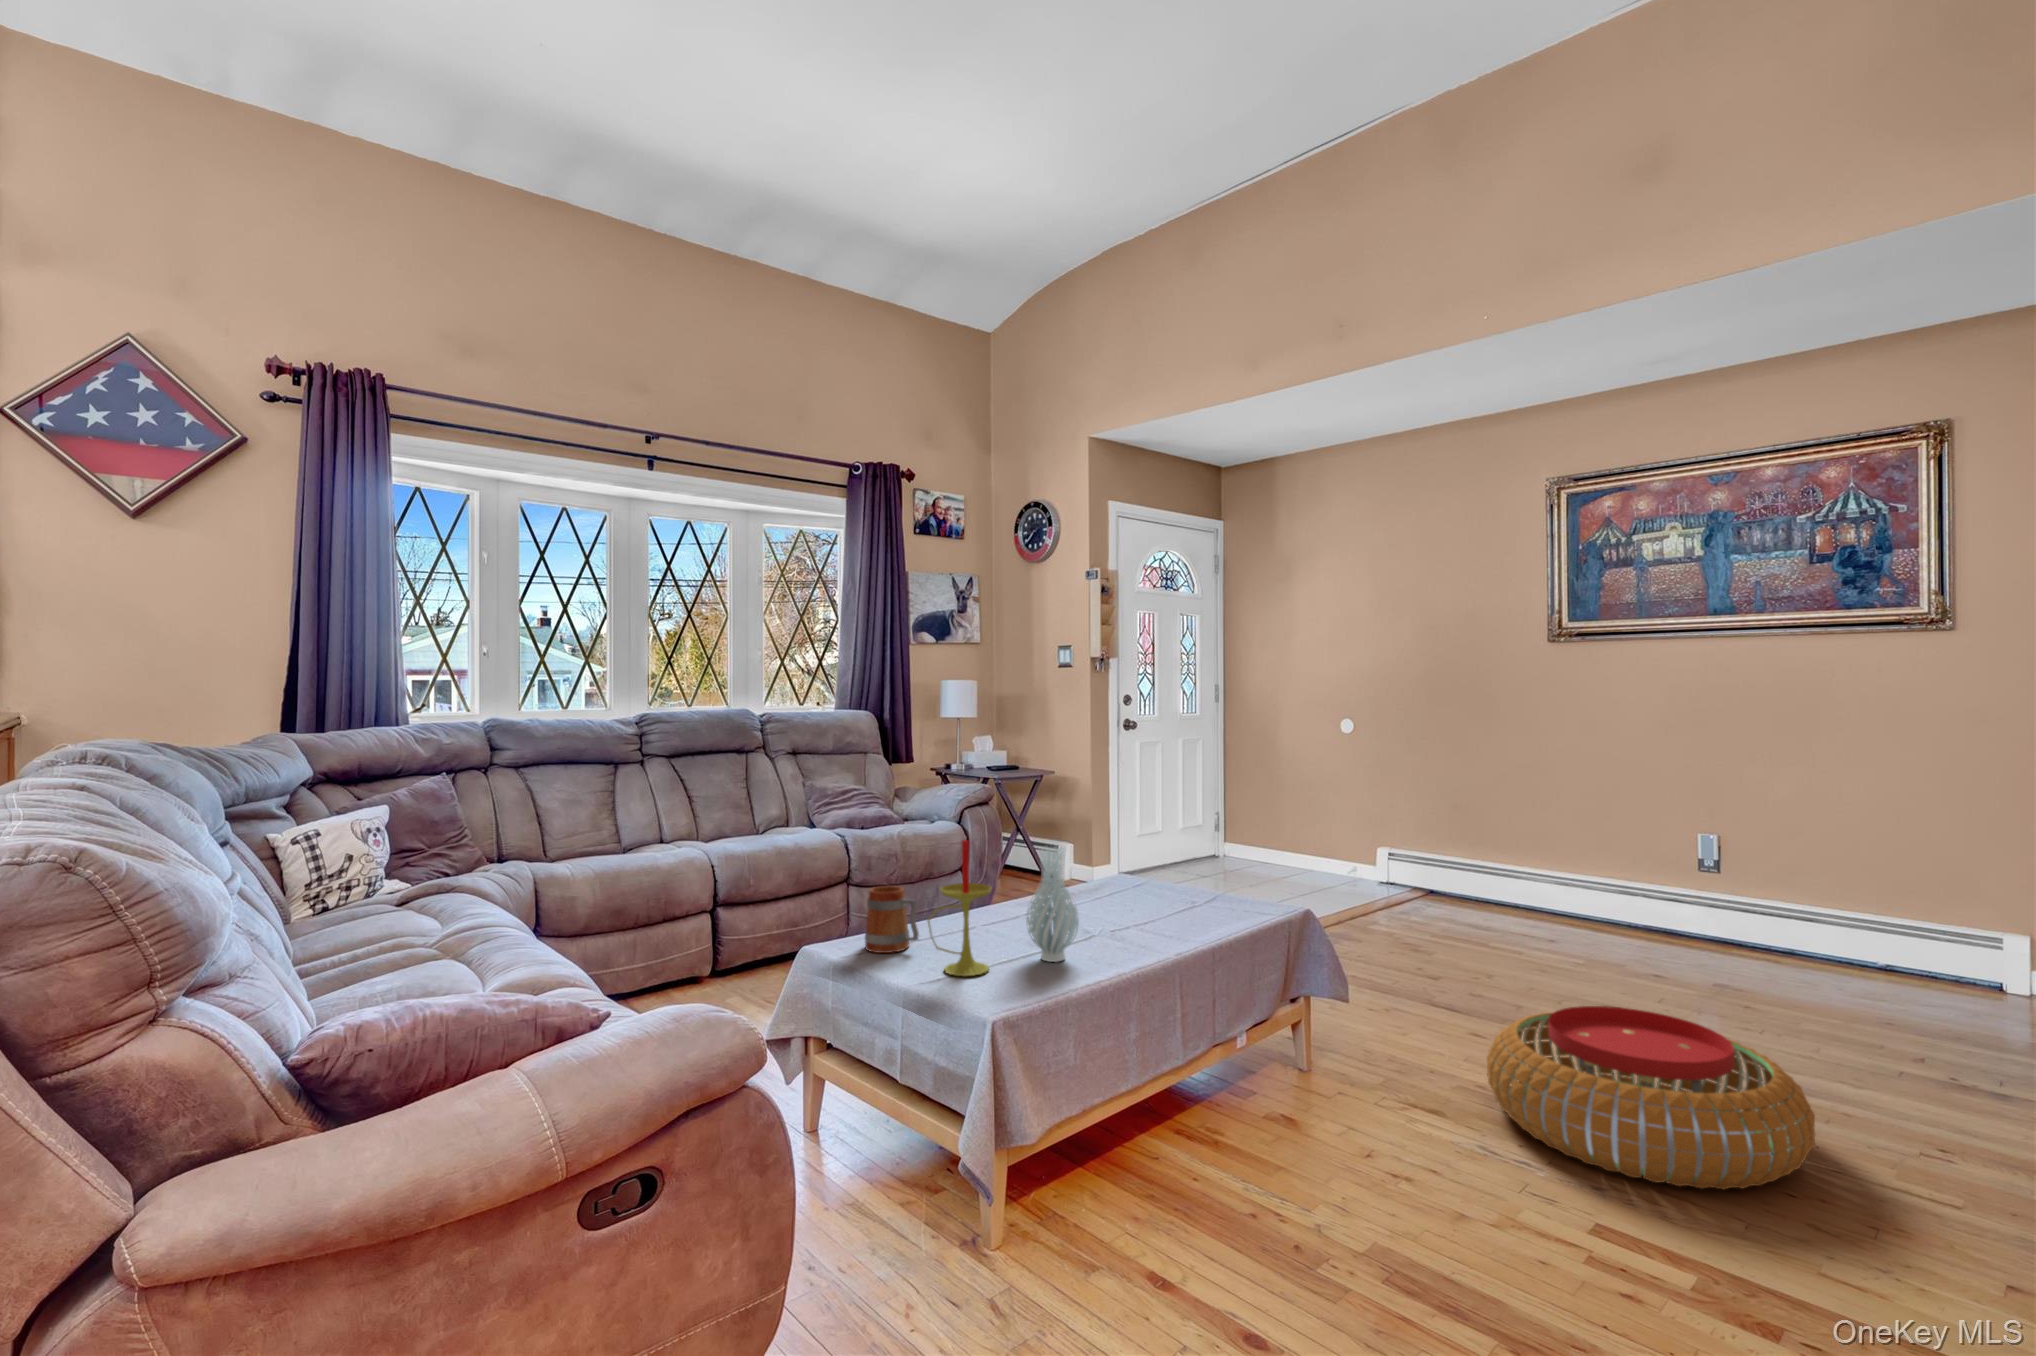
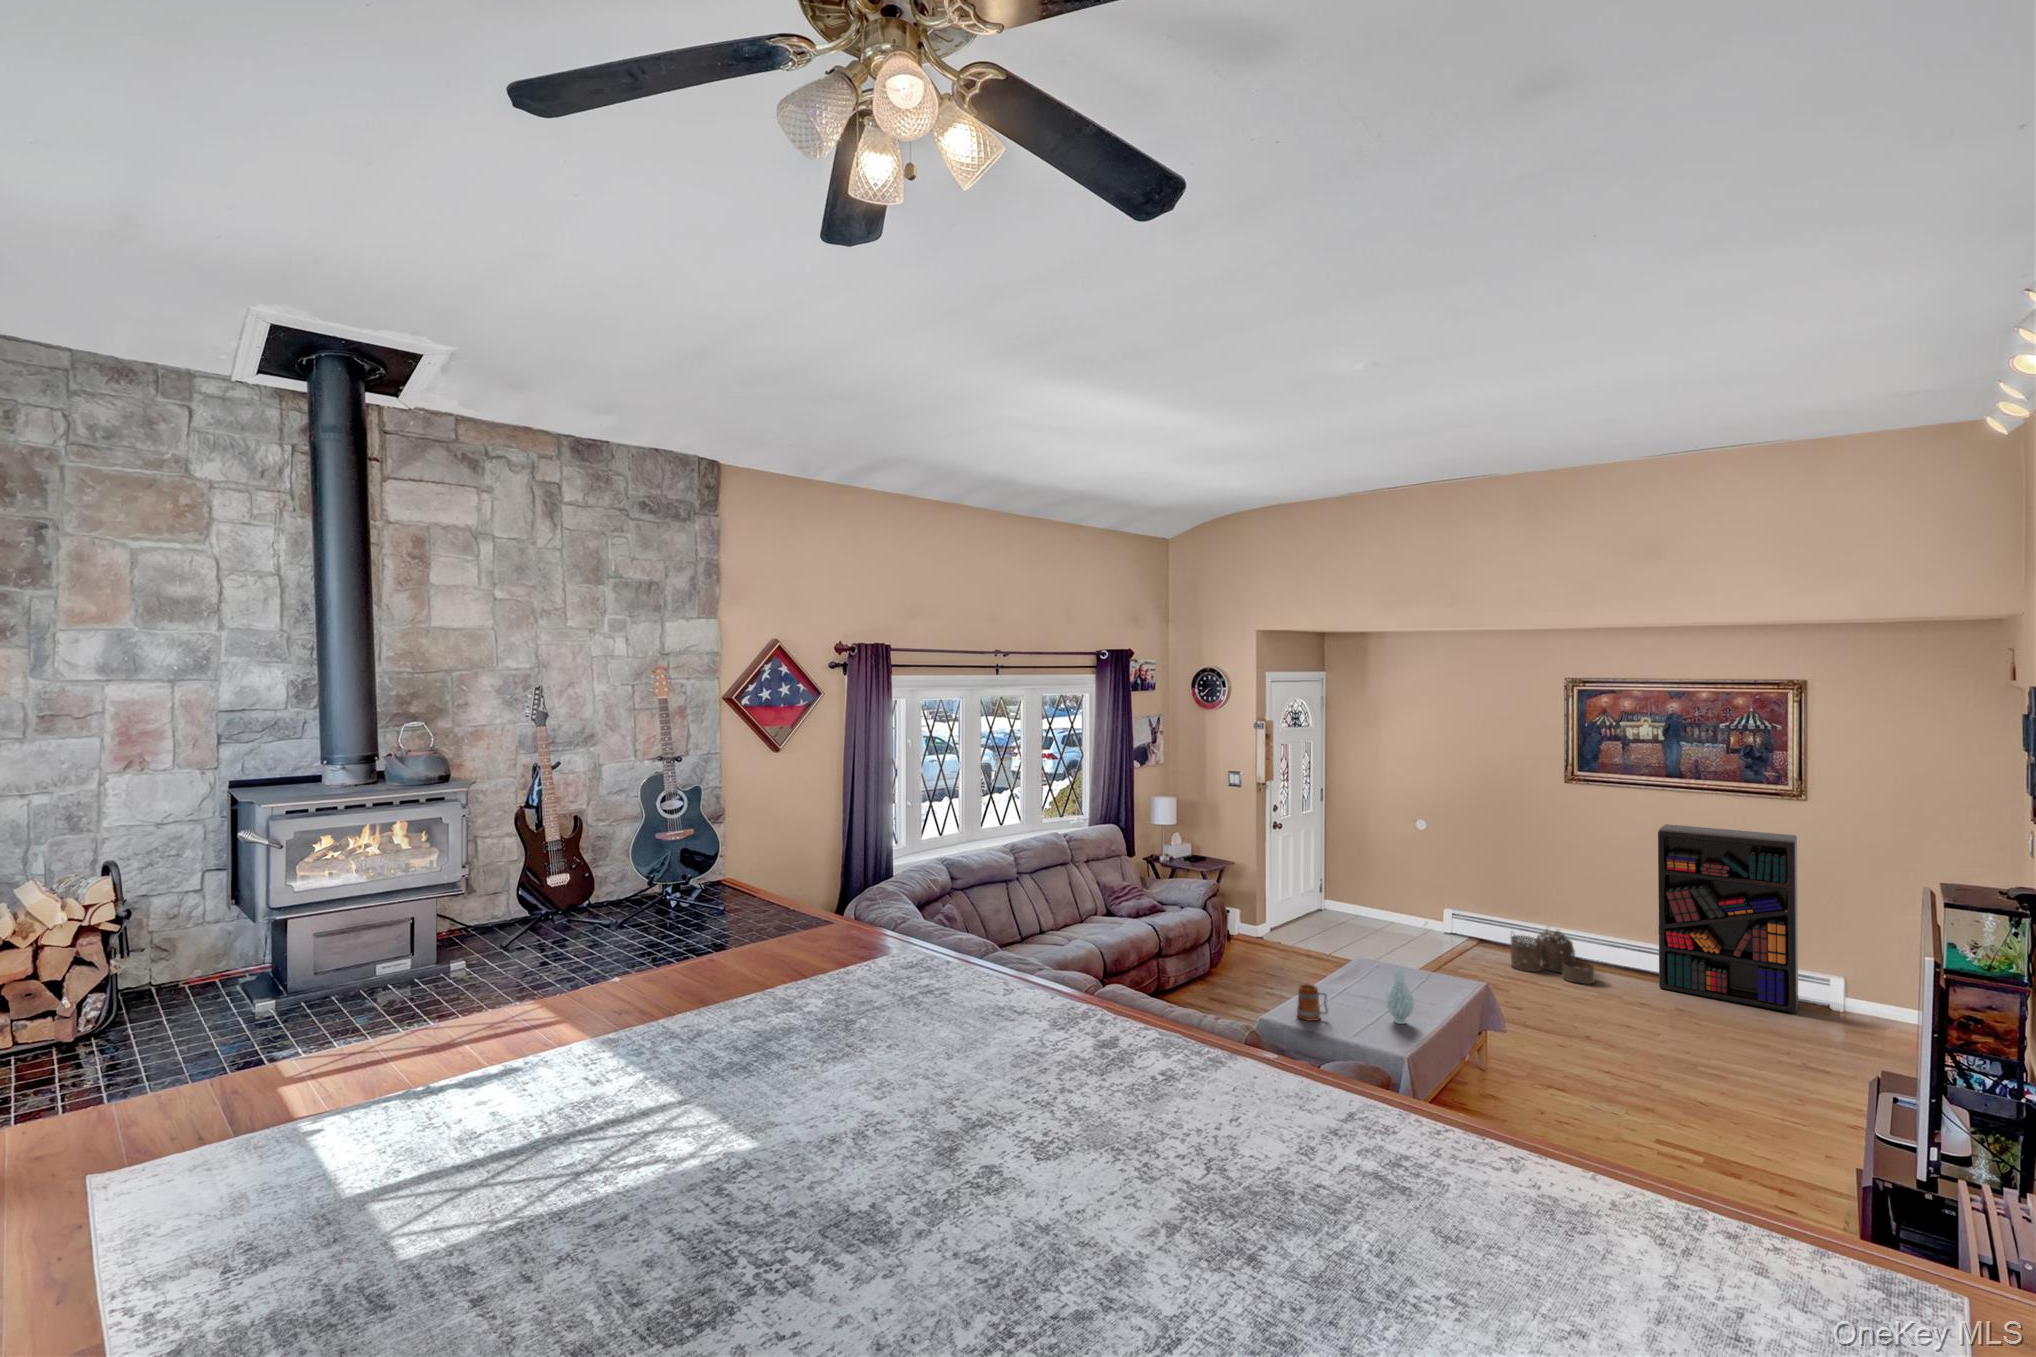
bookshelf: none [1686,689,1943,997] -> present [1658,824,1798,1013]
candle: present [928,840,991,976] -> none [1350,965,1380,1035]
woven basket: none [1452,866,1582,949] -> present [1510,930,1594,984]
pouf: present [1487,1006,1815,1189] -> none [1590,1032,1754,1122]

